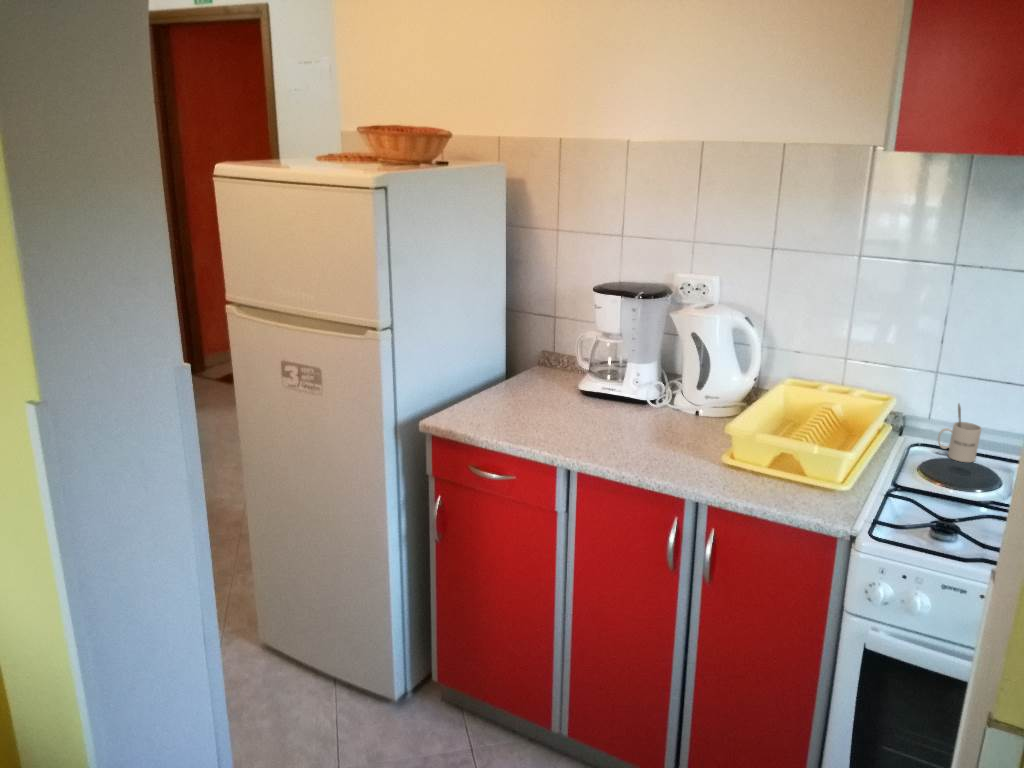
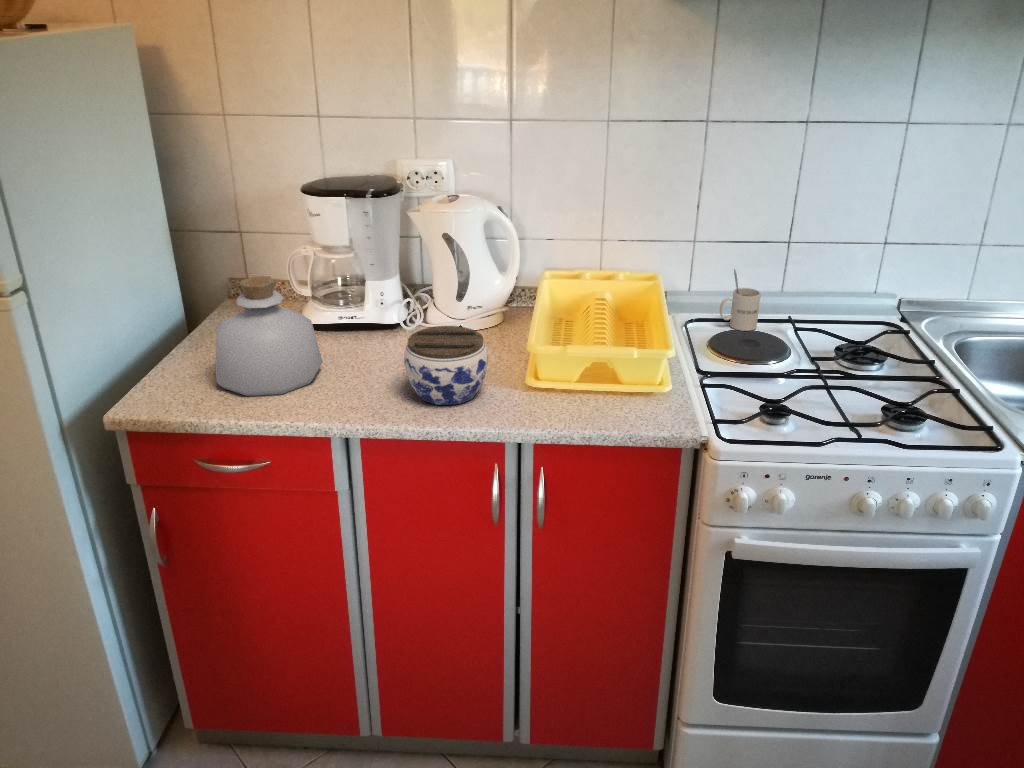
bottle: none [495,342,575,431] -> present [216,276,322,396]
jar: none [624,401,692,463] -> present [404,326,488,405]

